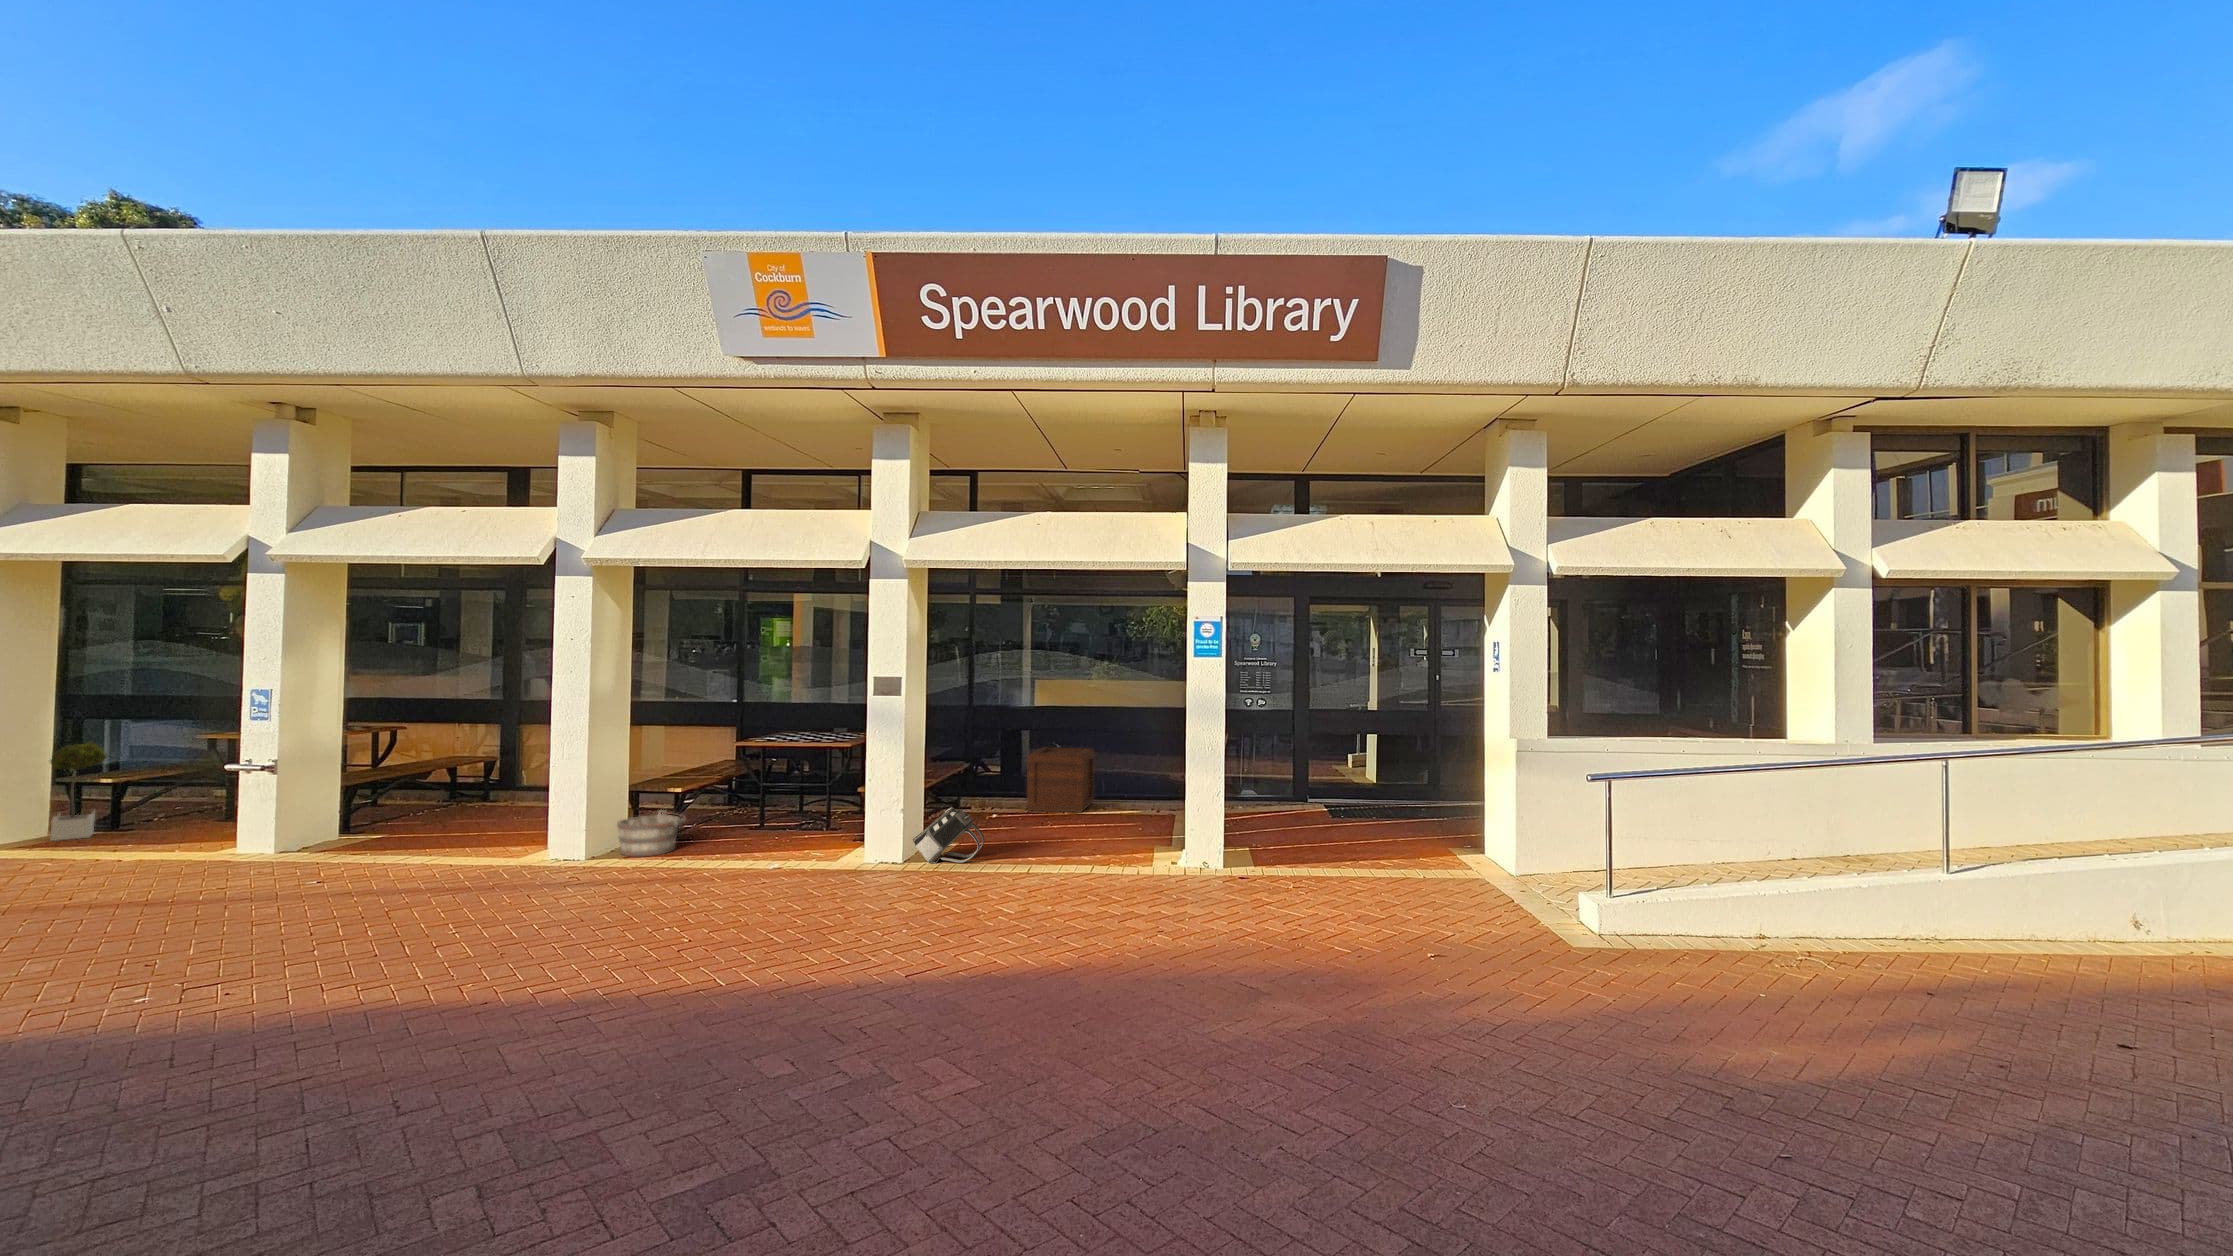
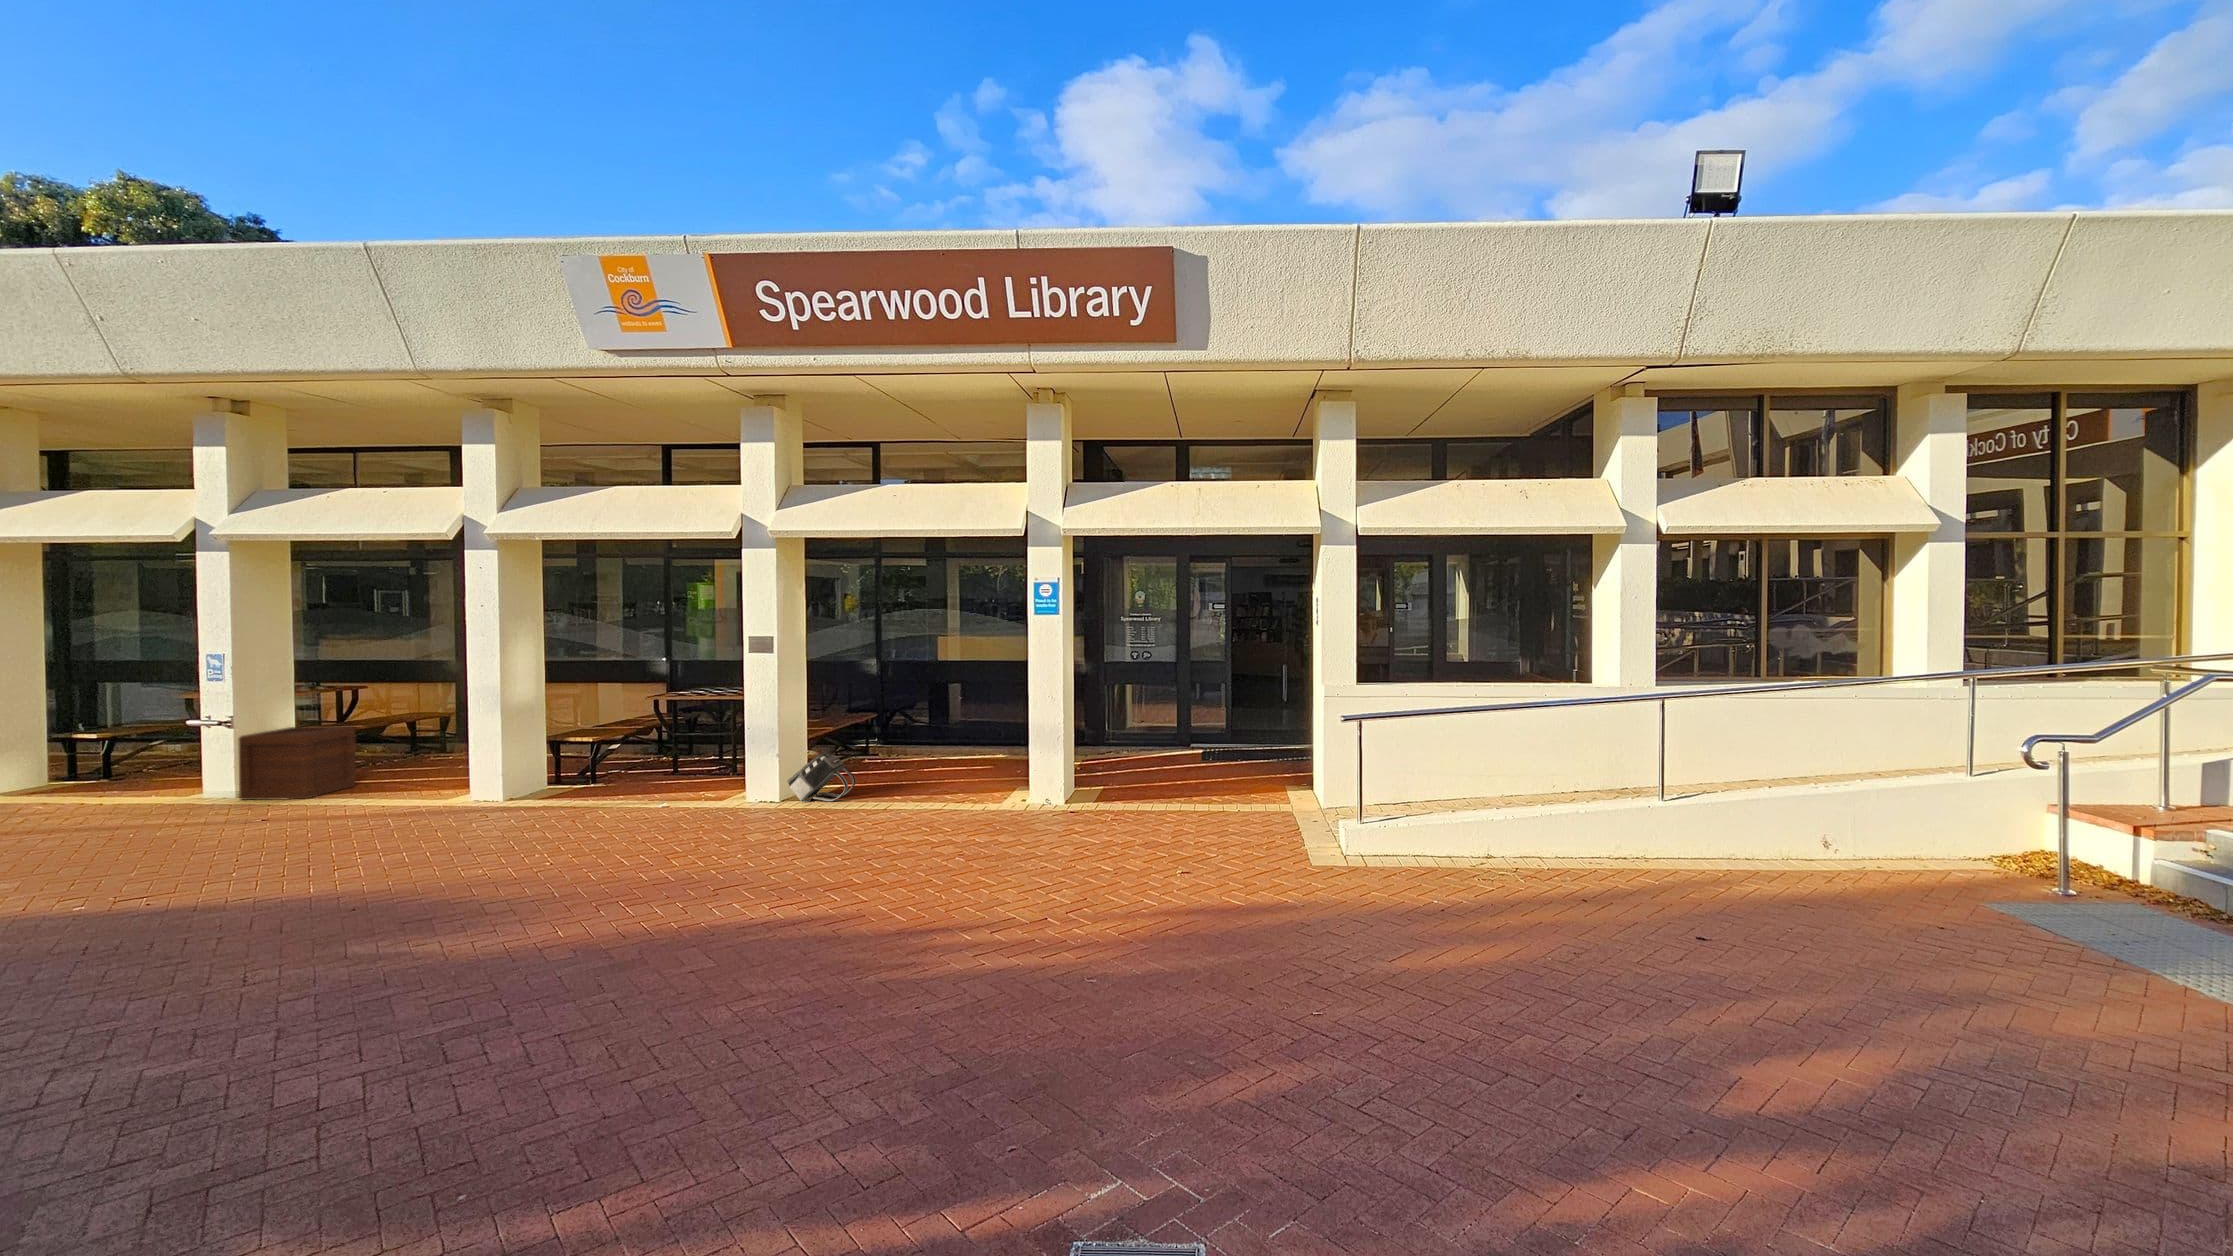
potted tree: present [50,742,107,841] -> none [44,701,95,789]
wooden crate: present [1027,748,1095,812] -> present [238,726,356,800]
bucket: present [617,810,686,856] -> none [531,758,595,798]

